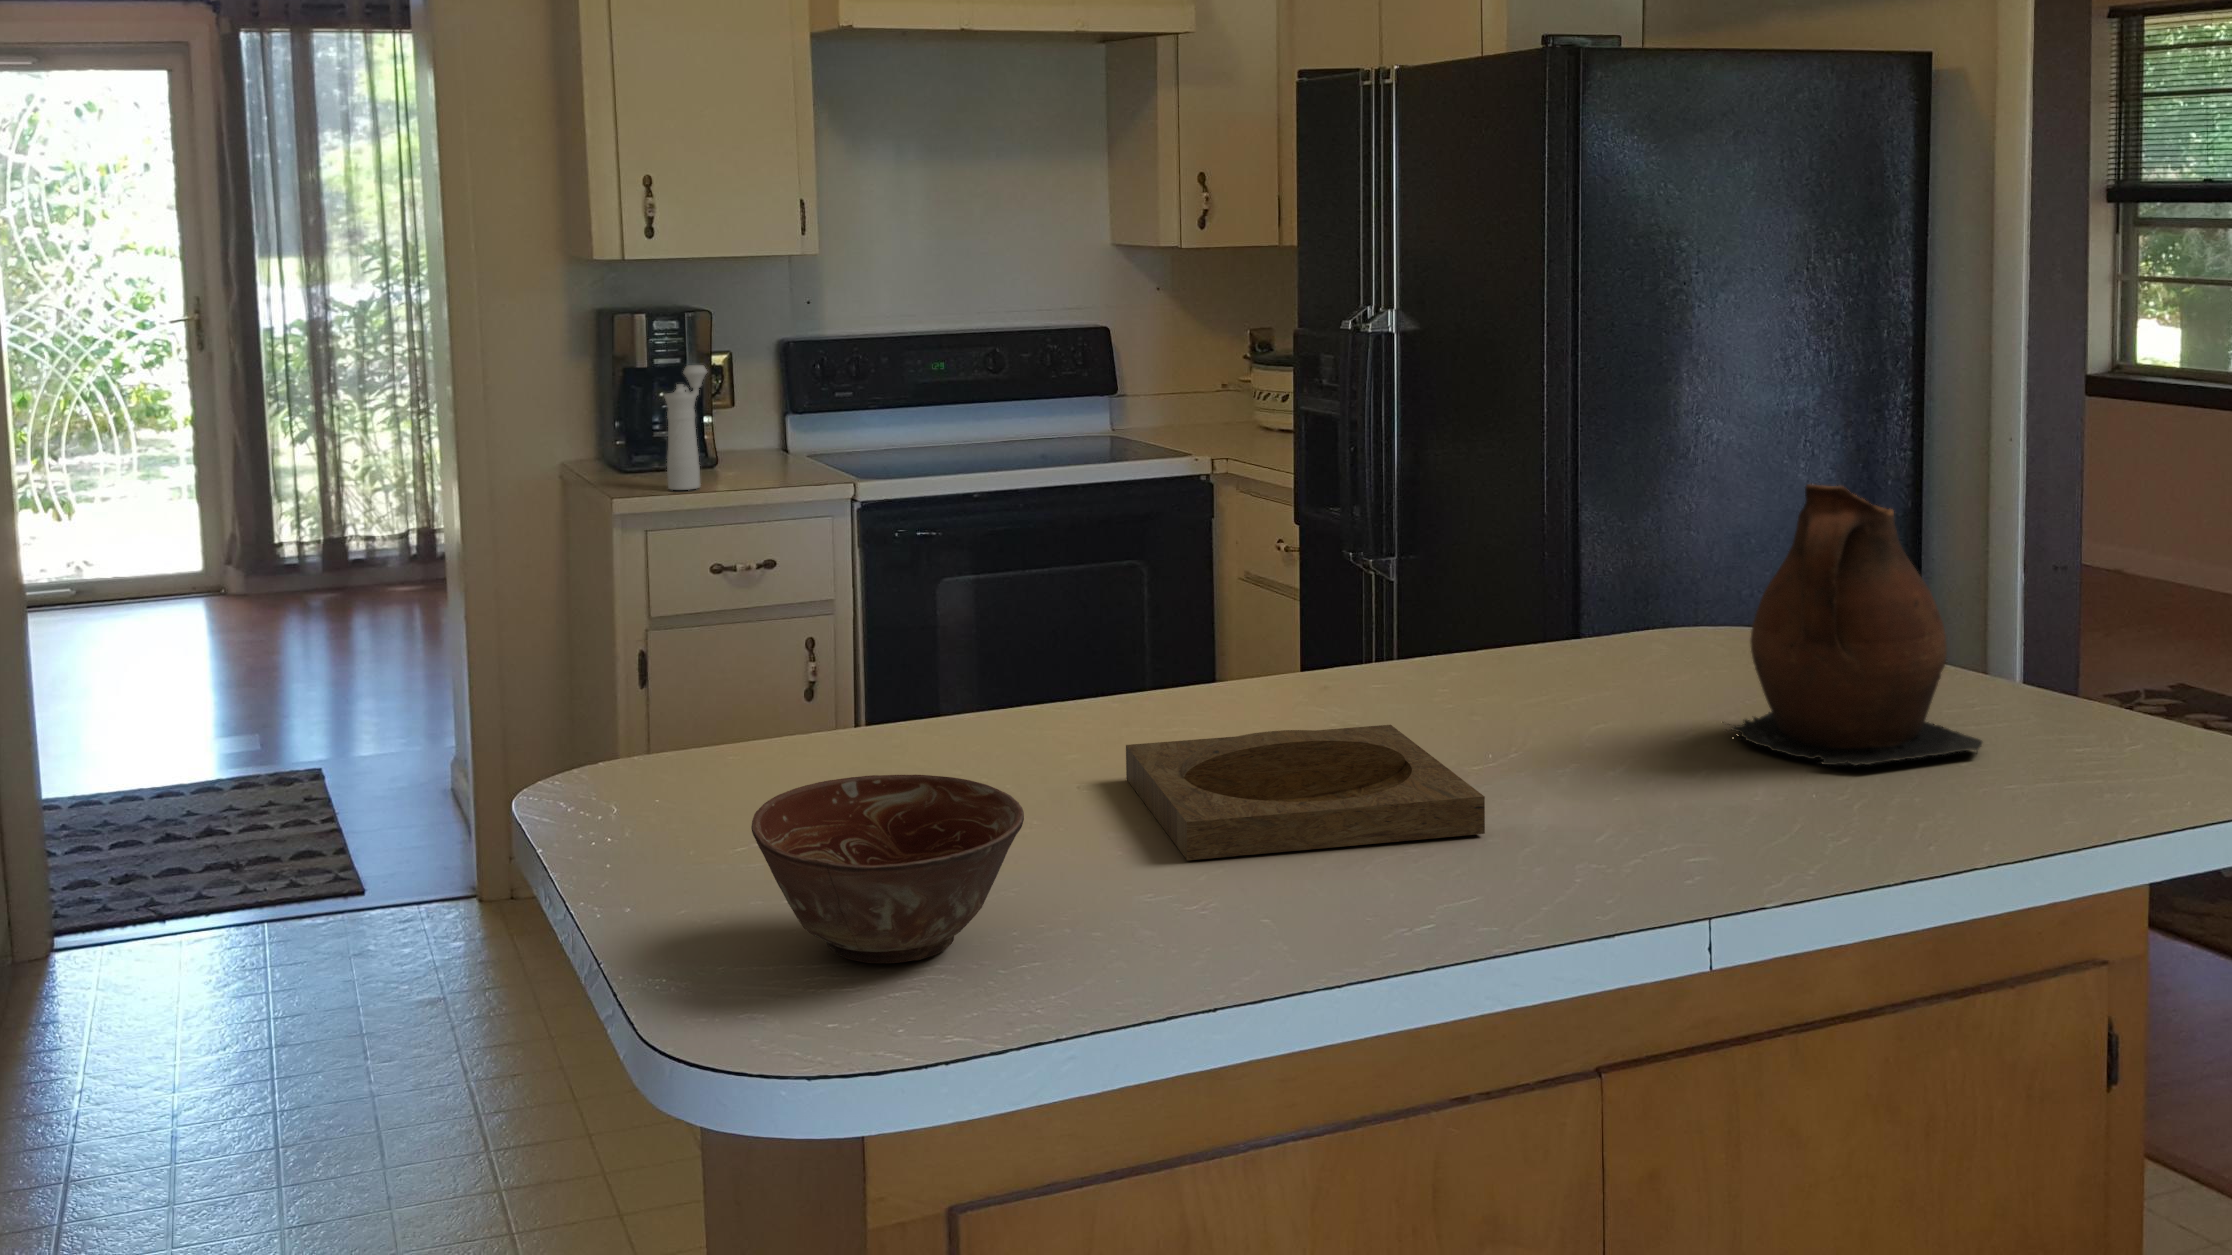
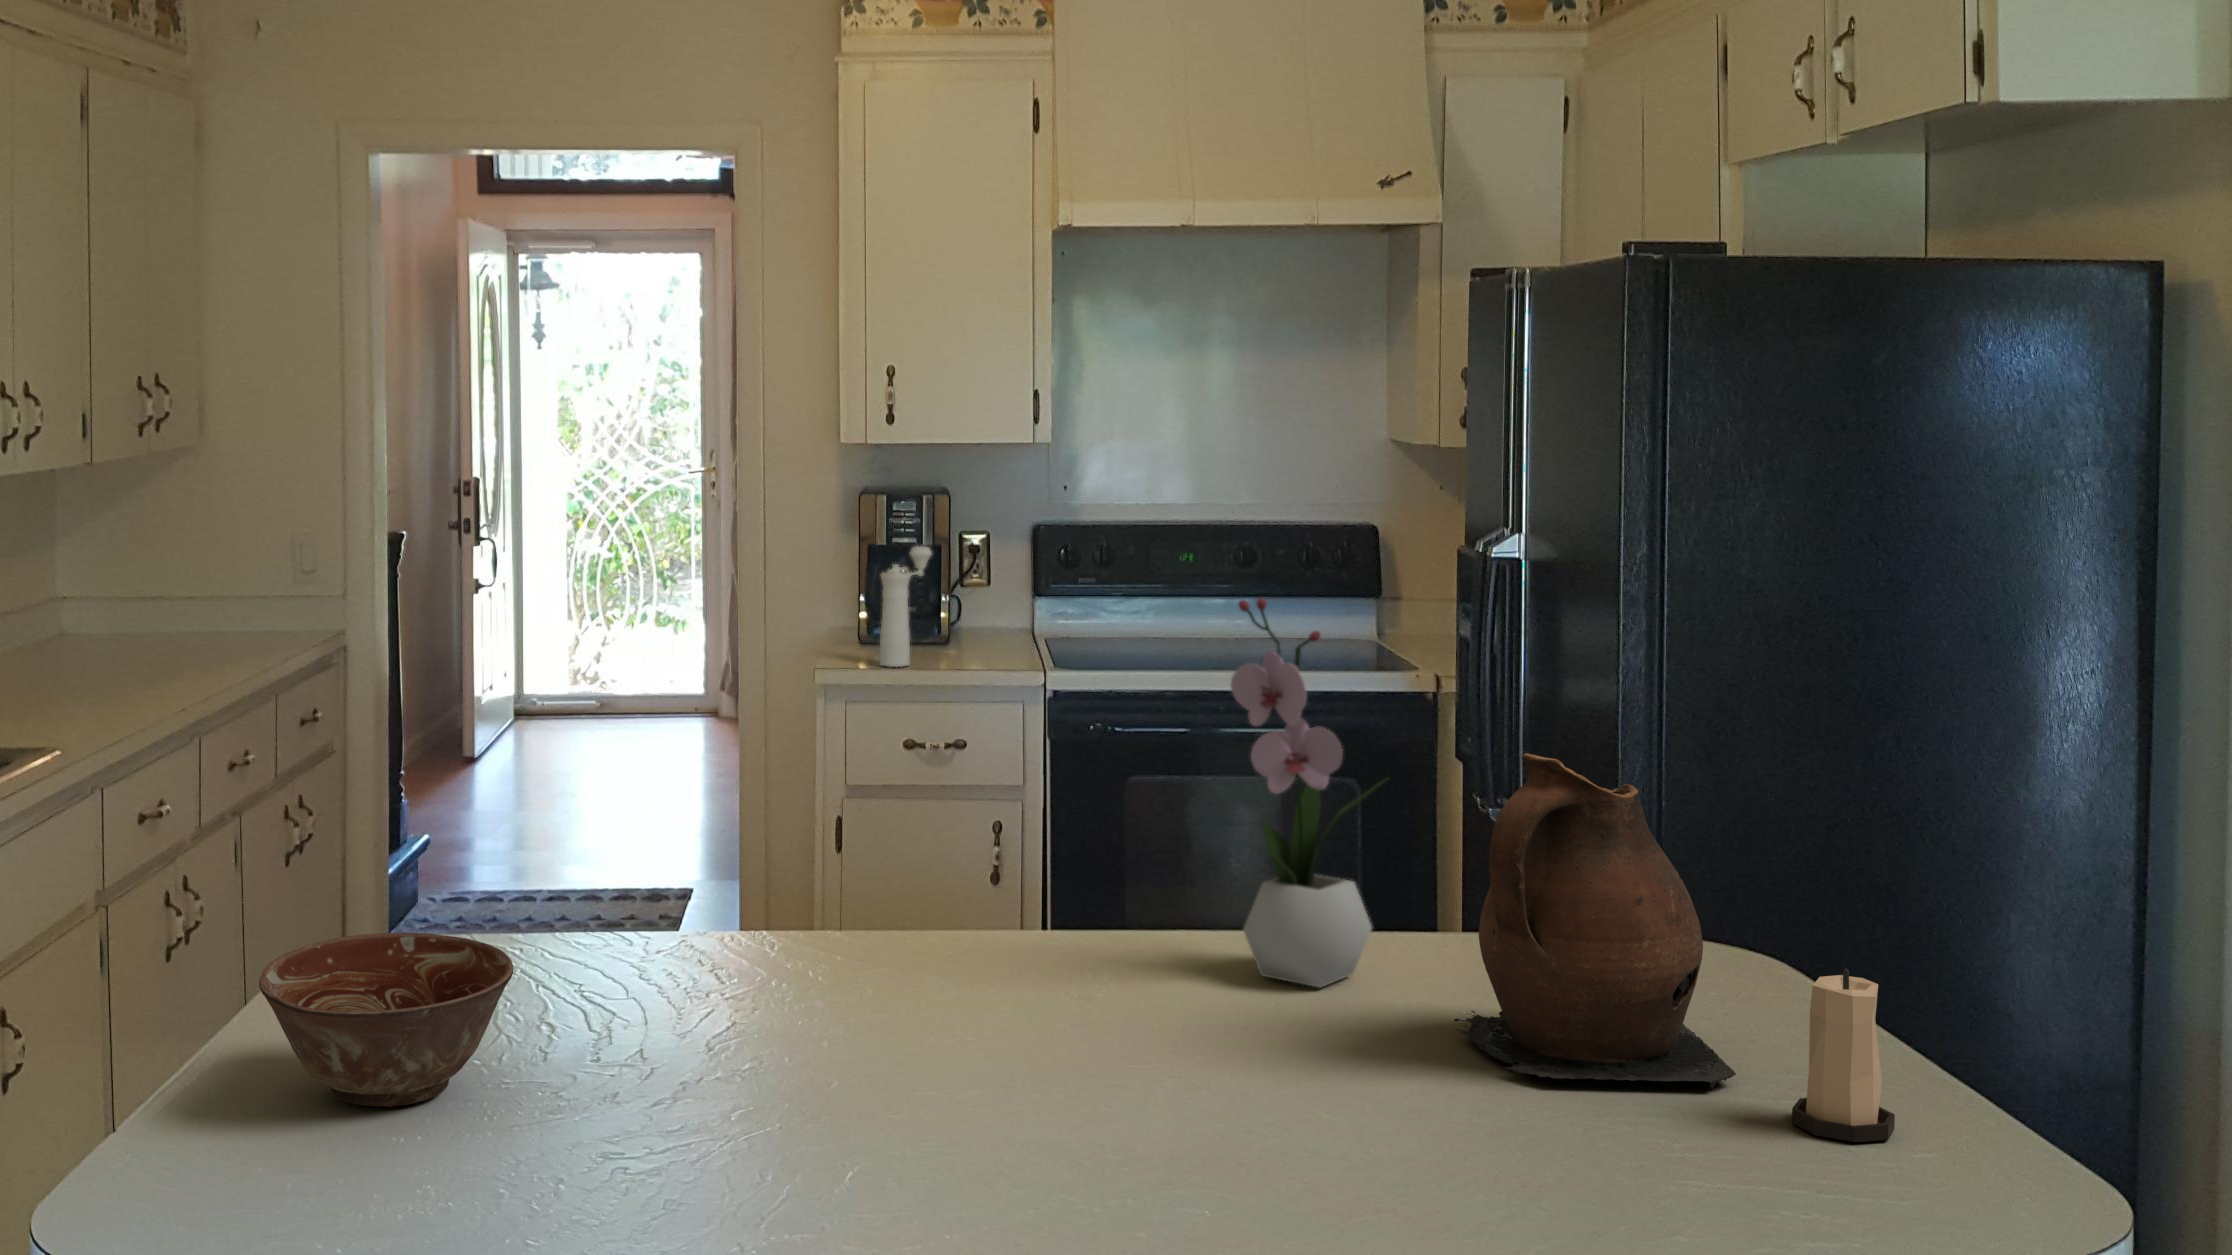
flower arrangement: none [1480,365,1604,722] -> present [1231,598,1388,988]
candle: none [2057,636,2144,779] -> present [1792,968,1895,1142]
tray: present [1126,725,1485,860] -> none [741,946,1083,1083]

